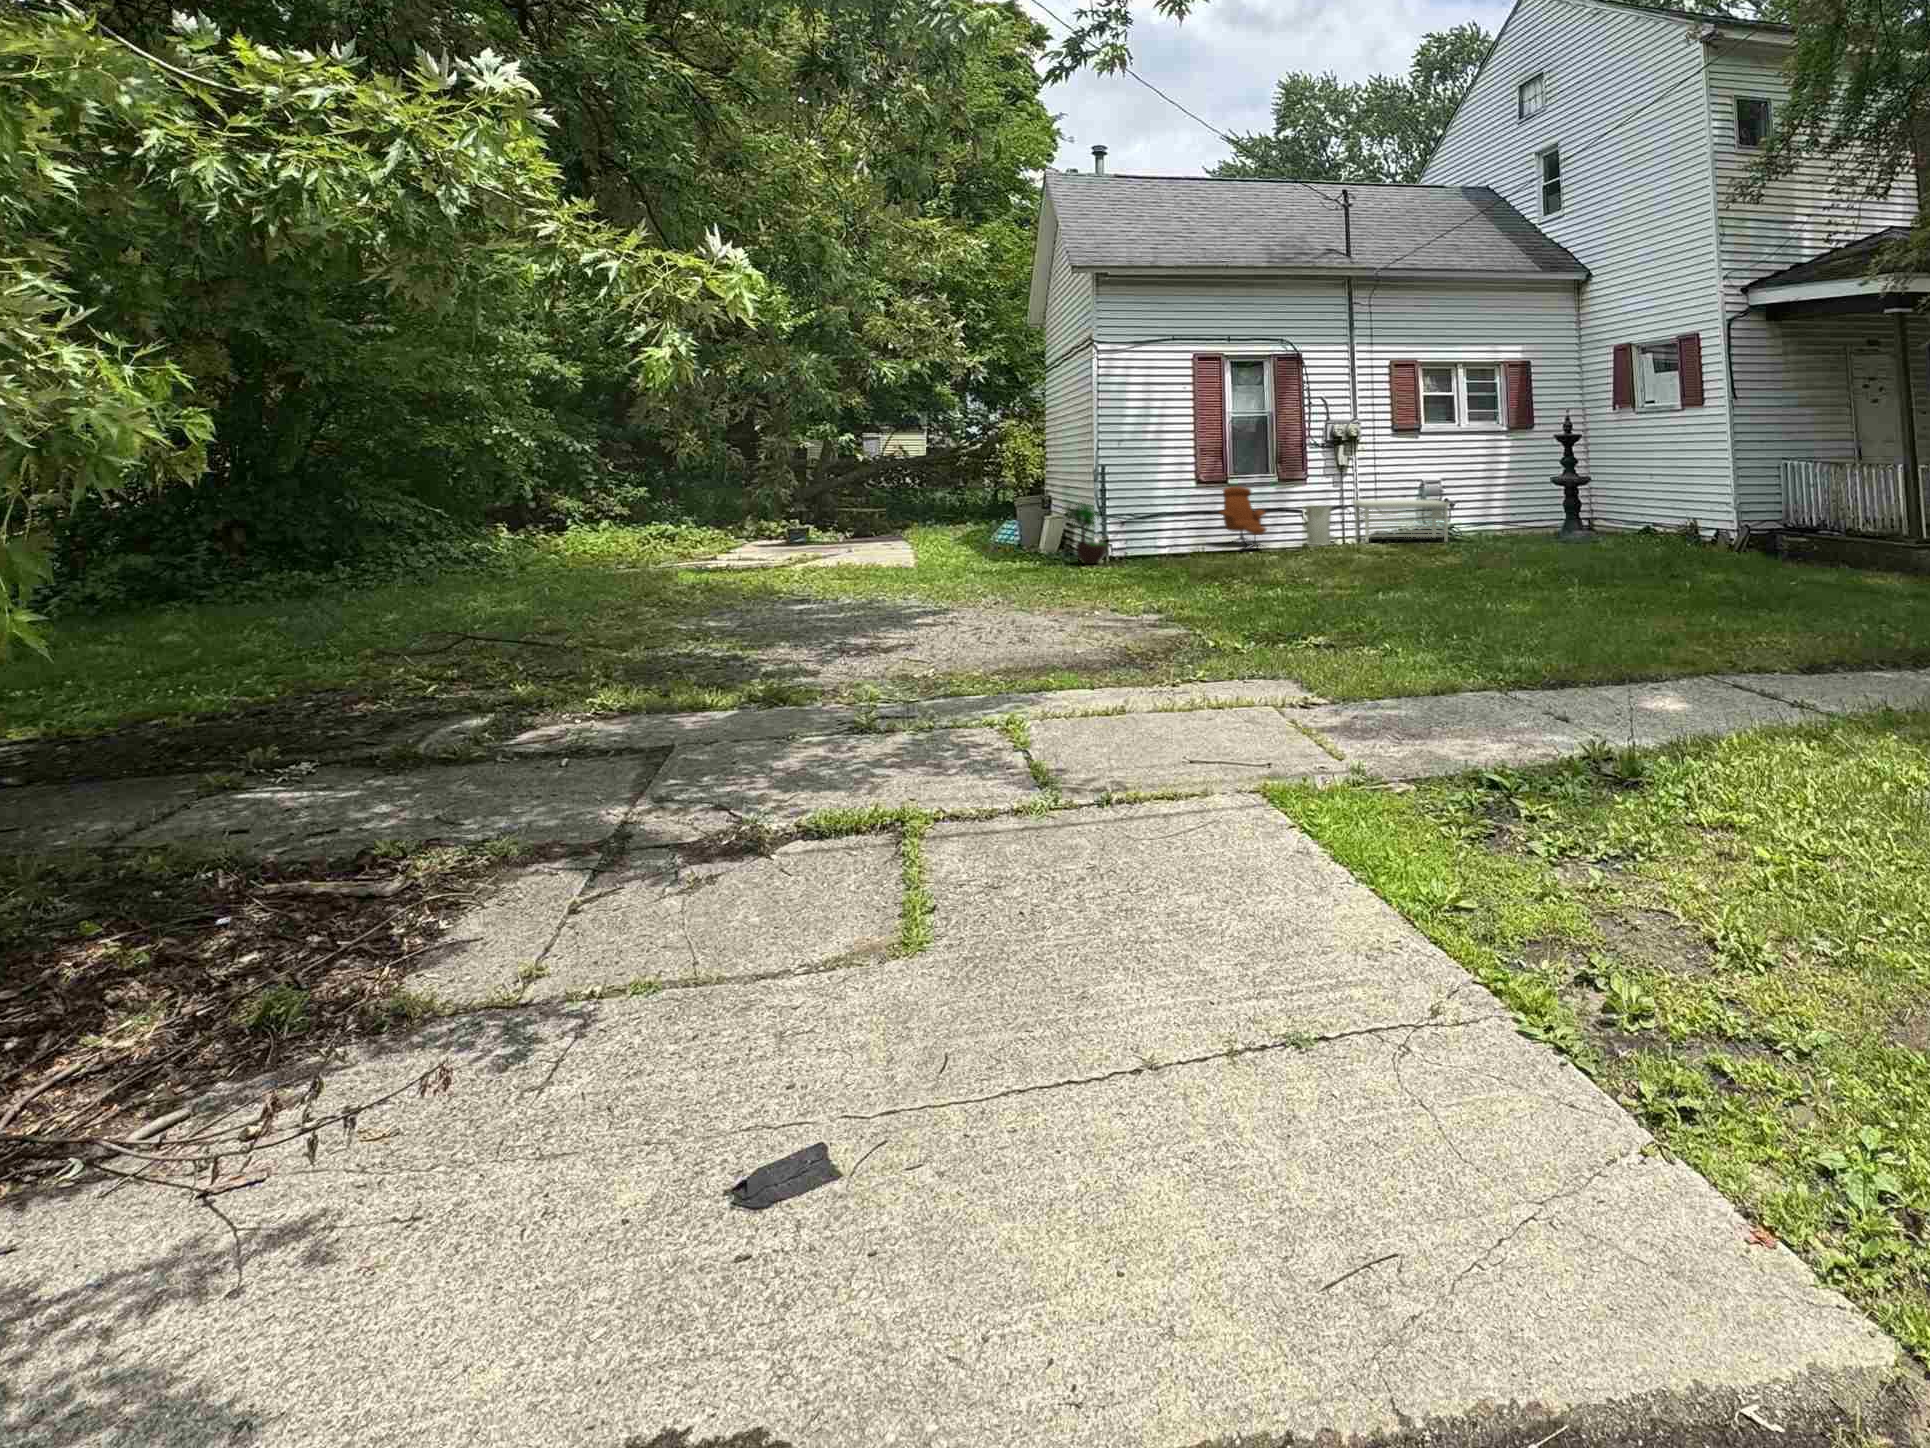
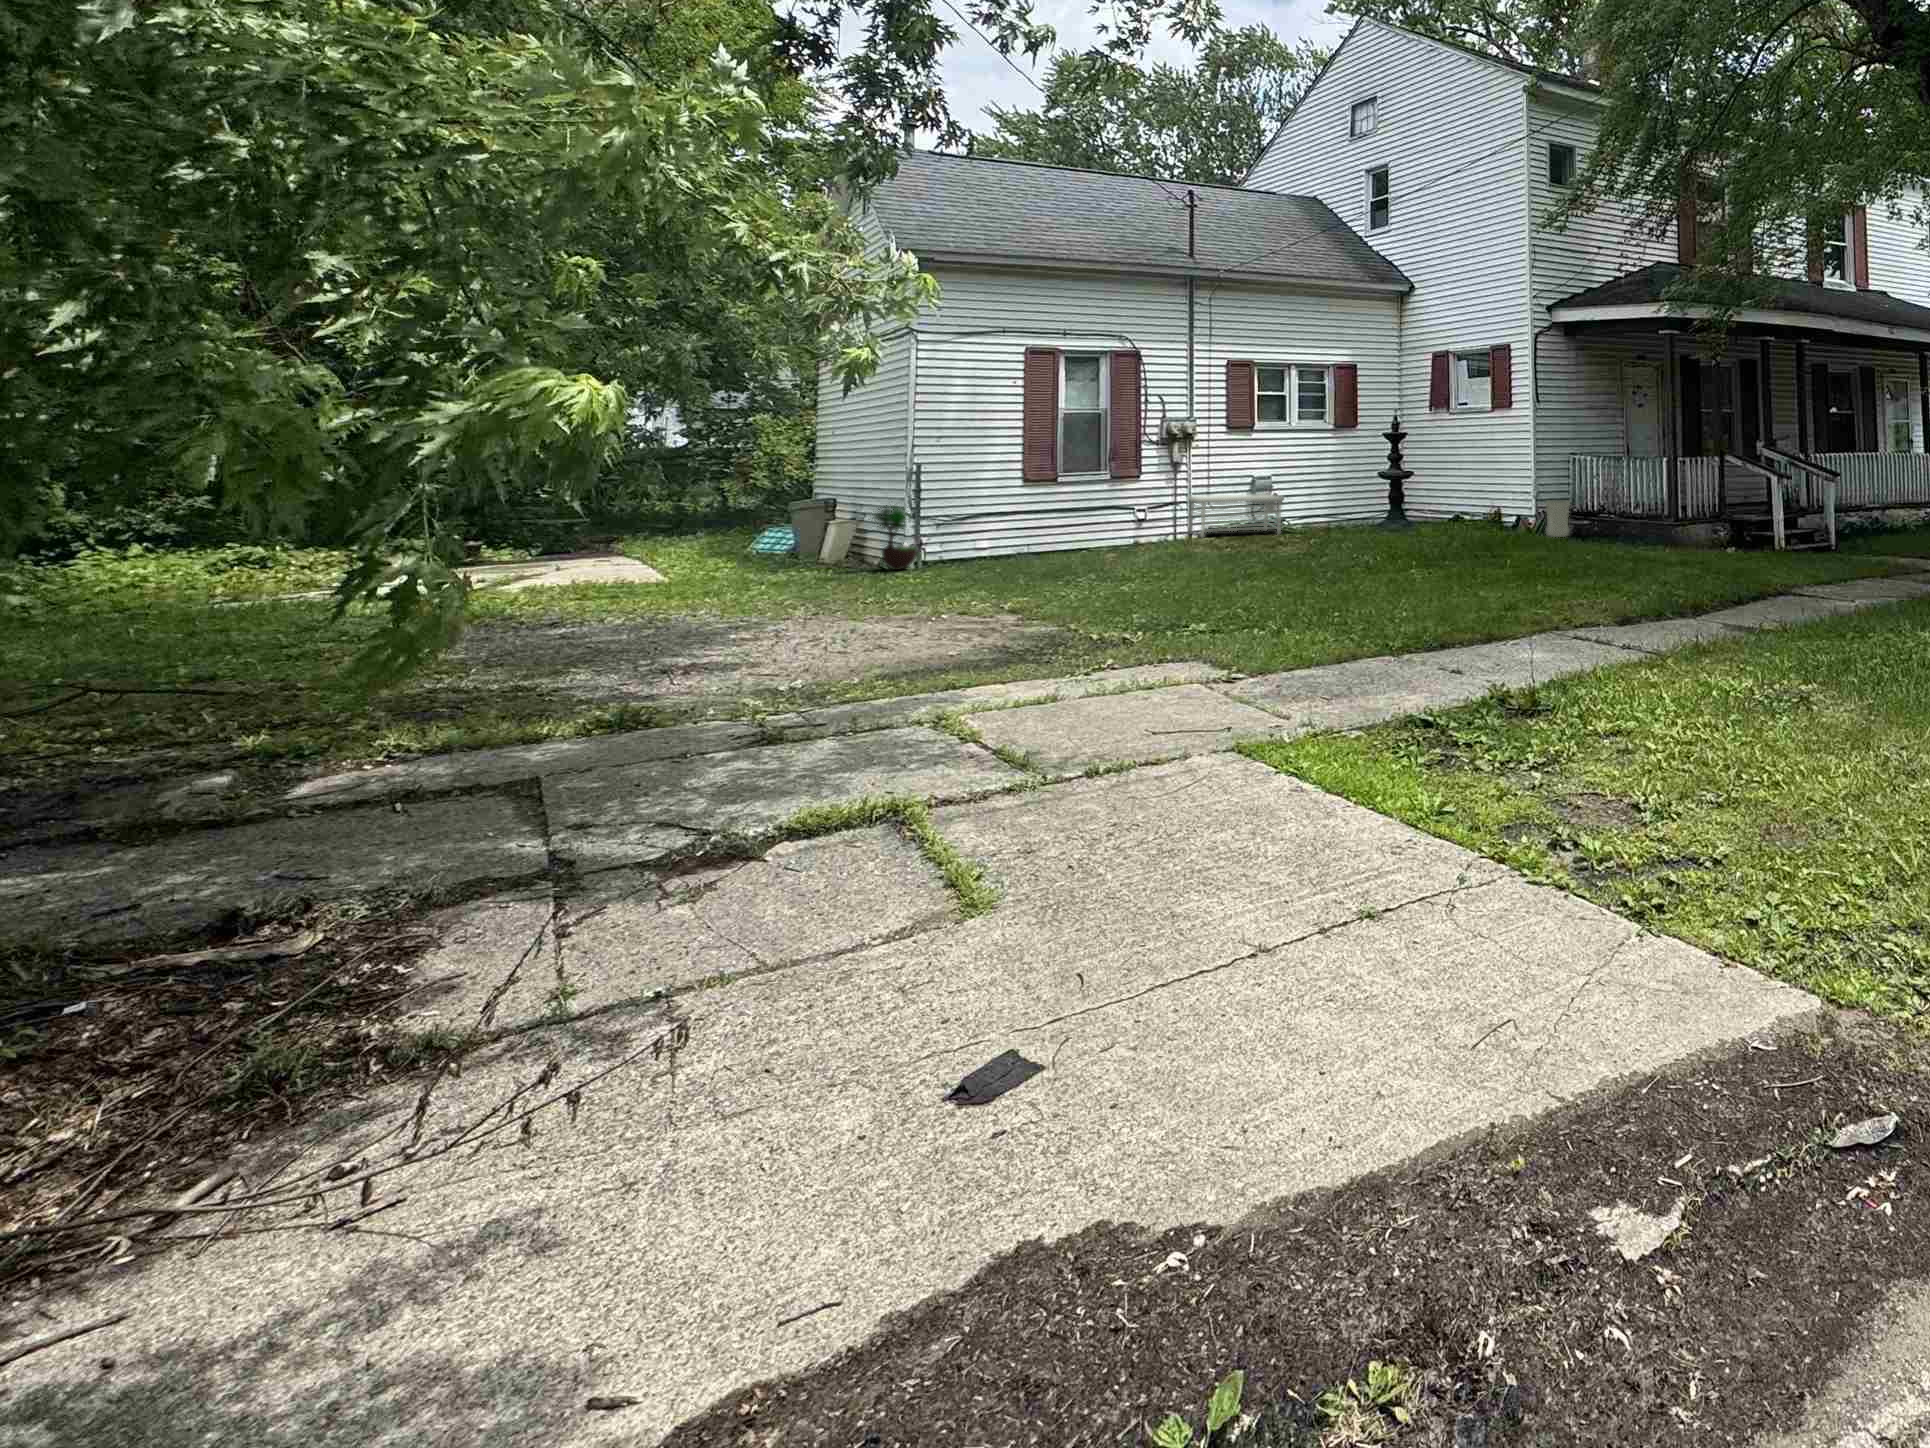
lounge chair: present [1219,486,1266,548] -> none [1049,484,1105,548]
trash can: present [1305,505,1334,546] -> present [1546,500,1570,537]

